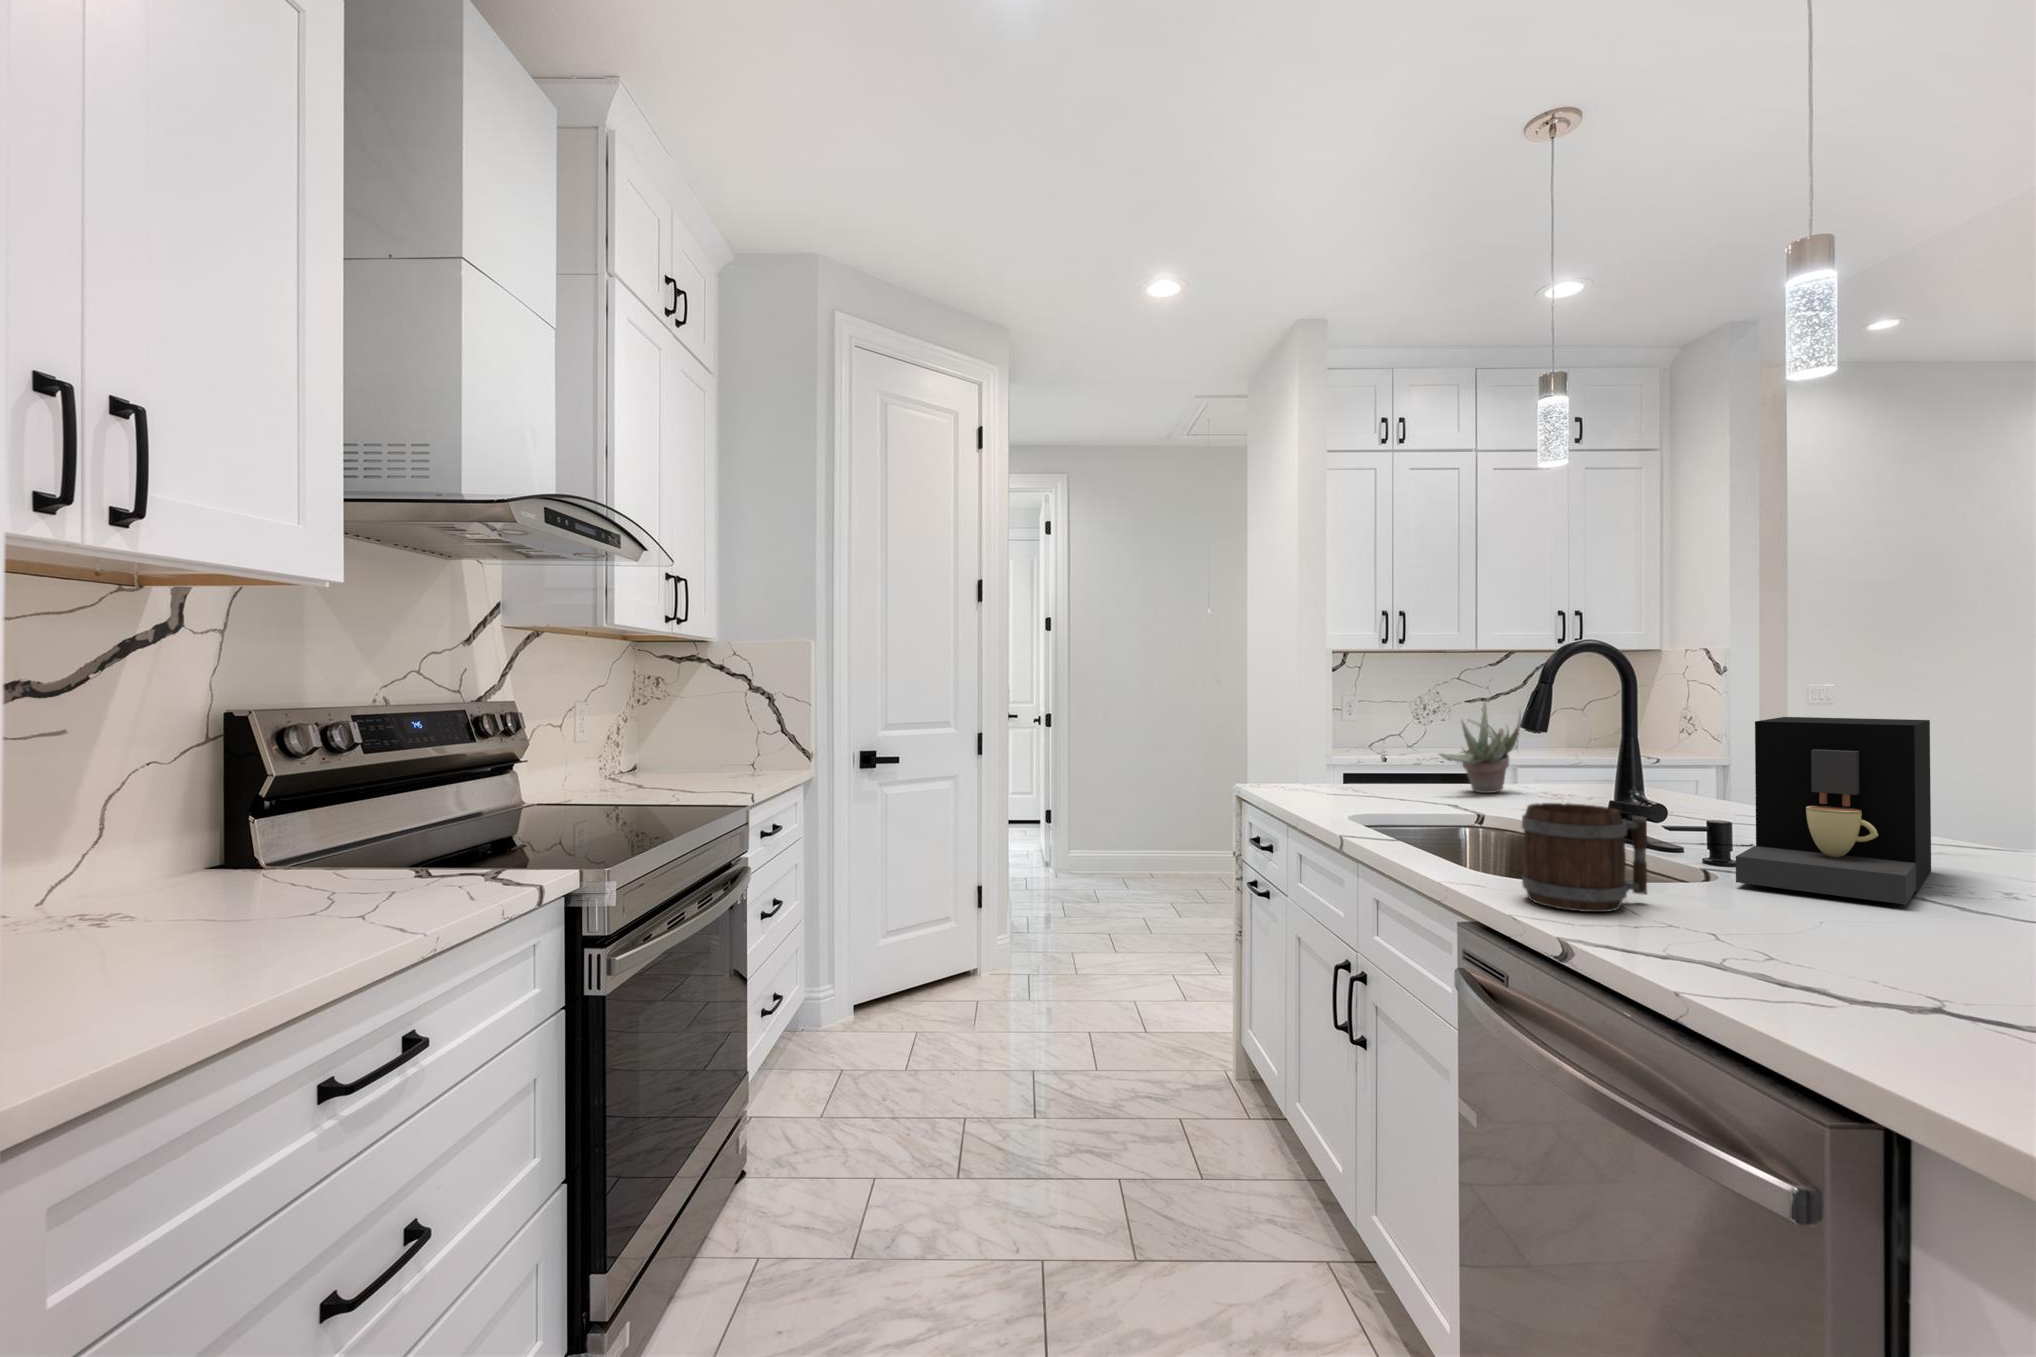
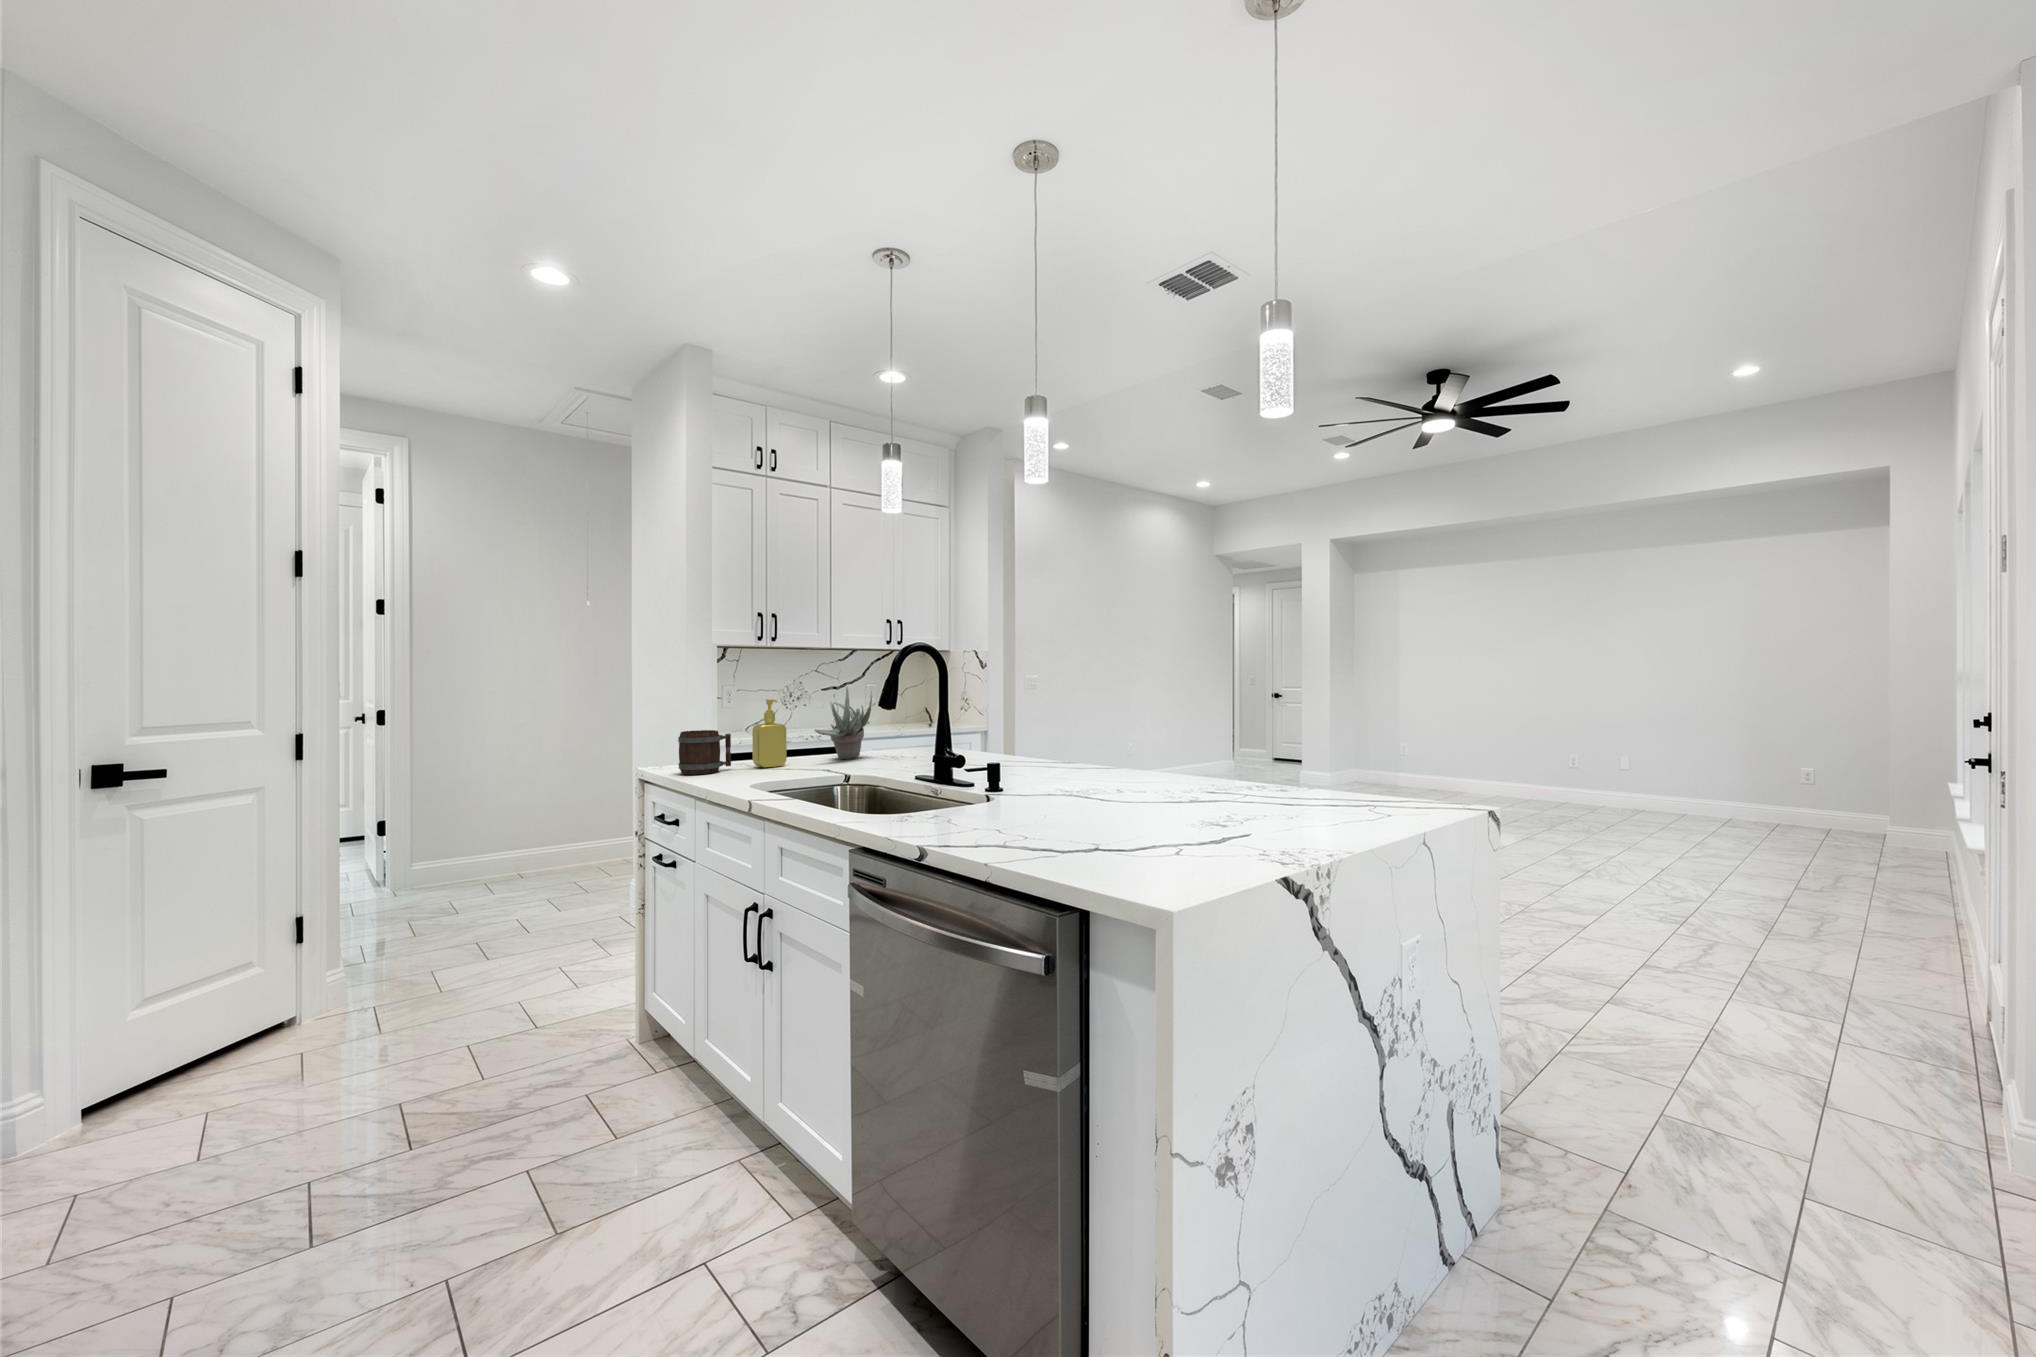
soap dispenser: none [1360,713,1402,795] -> present [752,699,787,768]
coffee maker: present [1736,717,1931,904] -> none [1008,693,1095,800]
mug: present [1522,803,1647,912] -> present [678,730,731,775]

